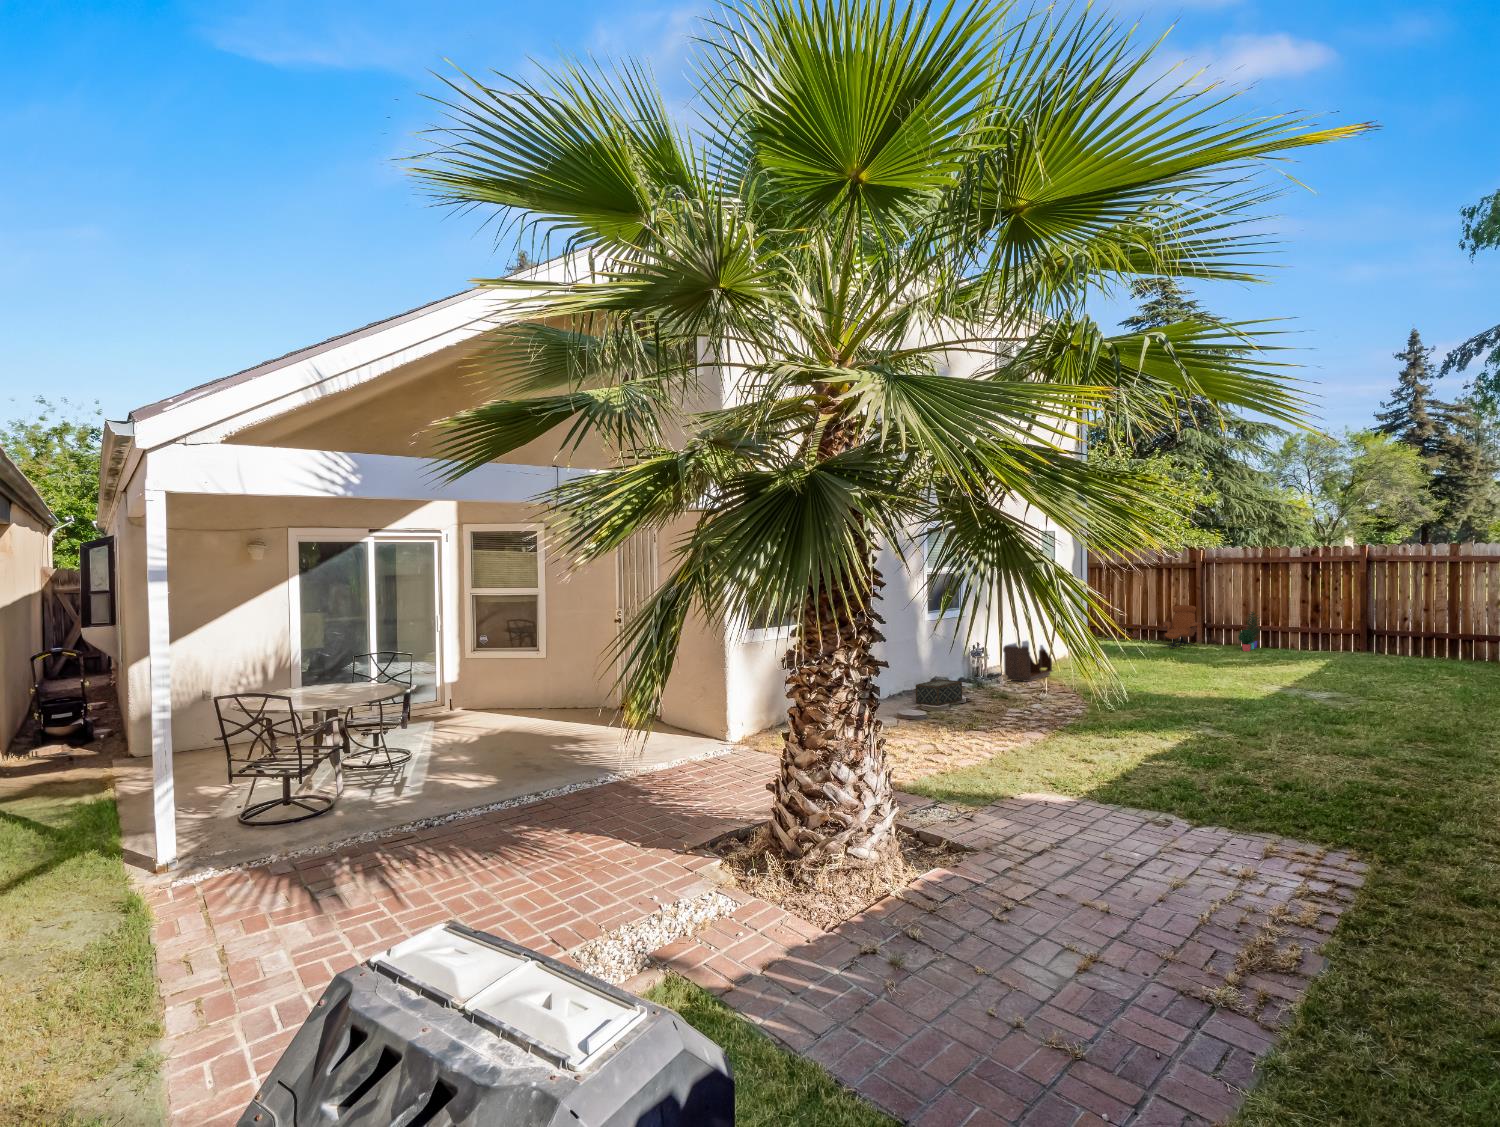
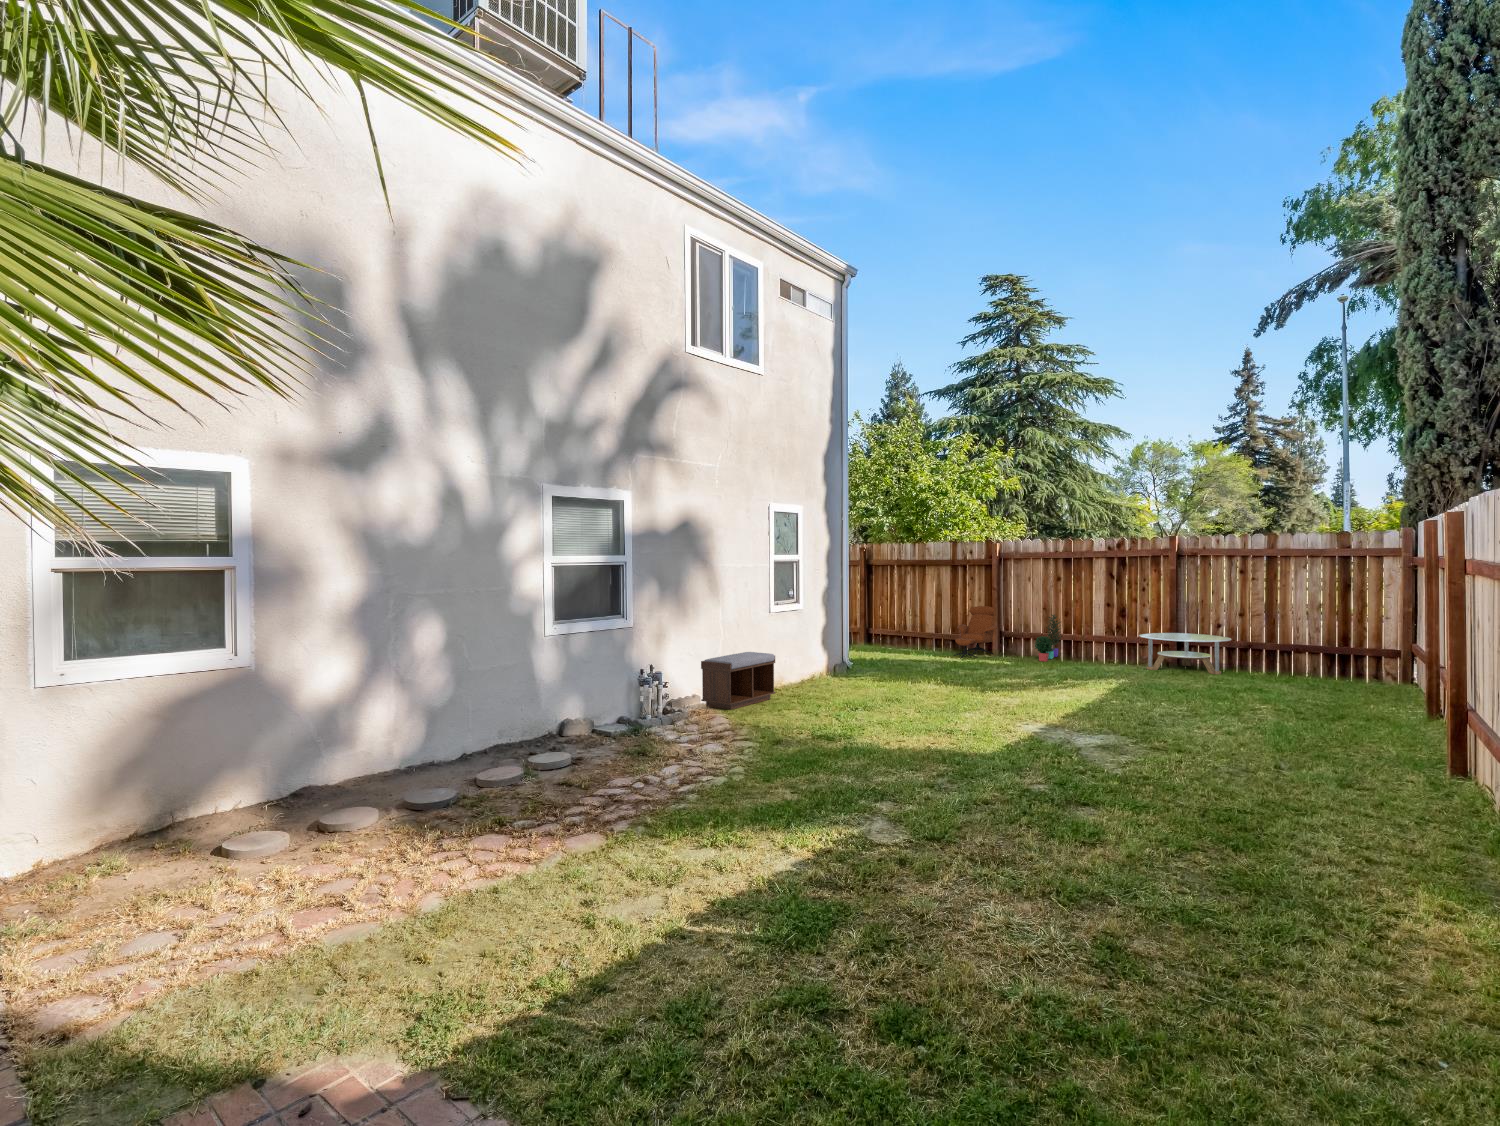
round table: none [1335,626,1419,659] -> present [1139,633,1232,674]
woven basket: present [916,679,962,705] -> none [509,714,588,758]

